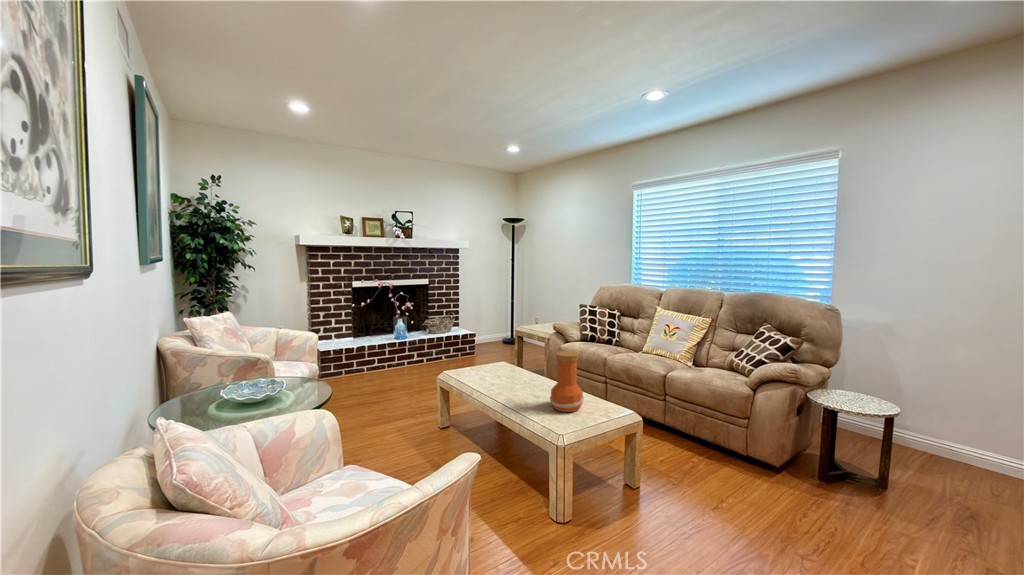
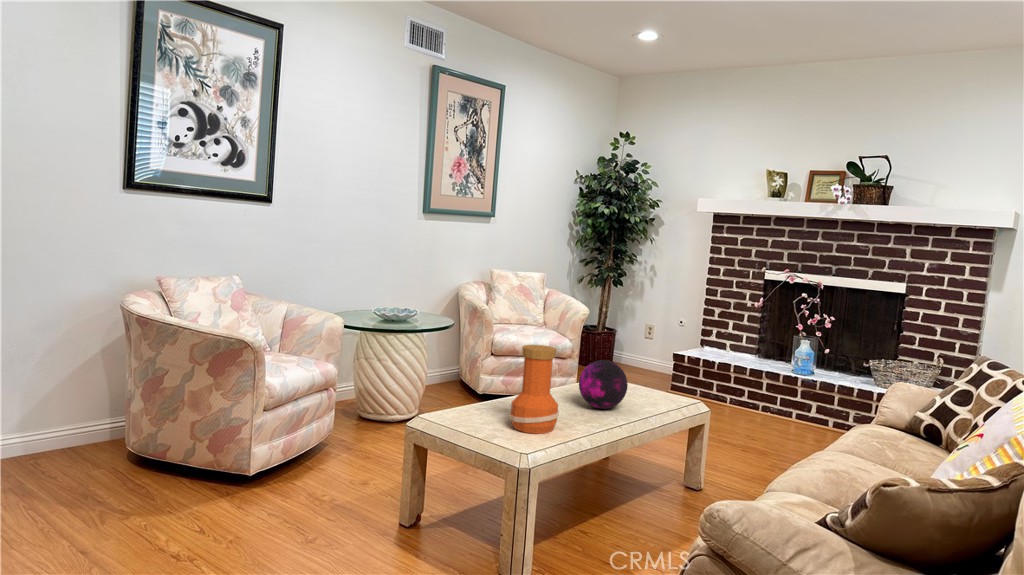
decorative orb: none [506,353,537,385] -> present [579,360,628,409]

